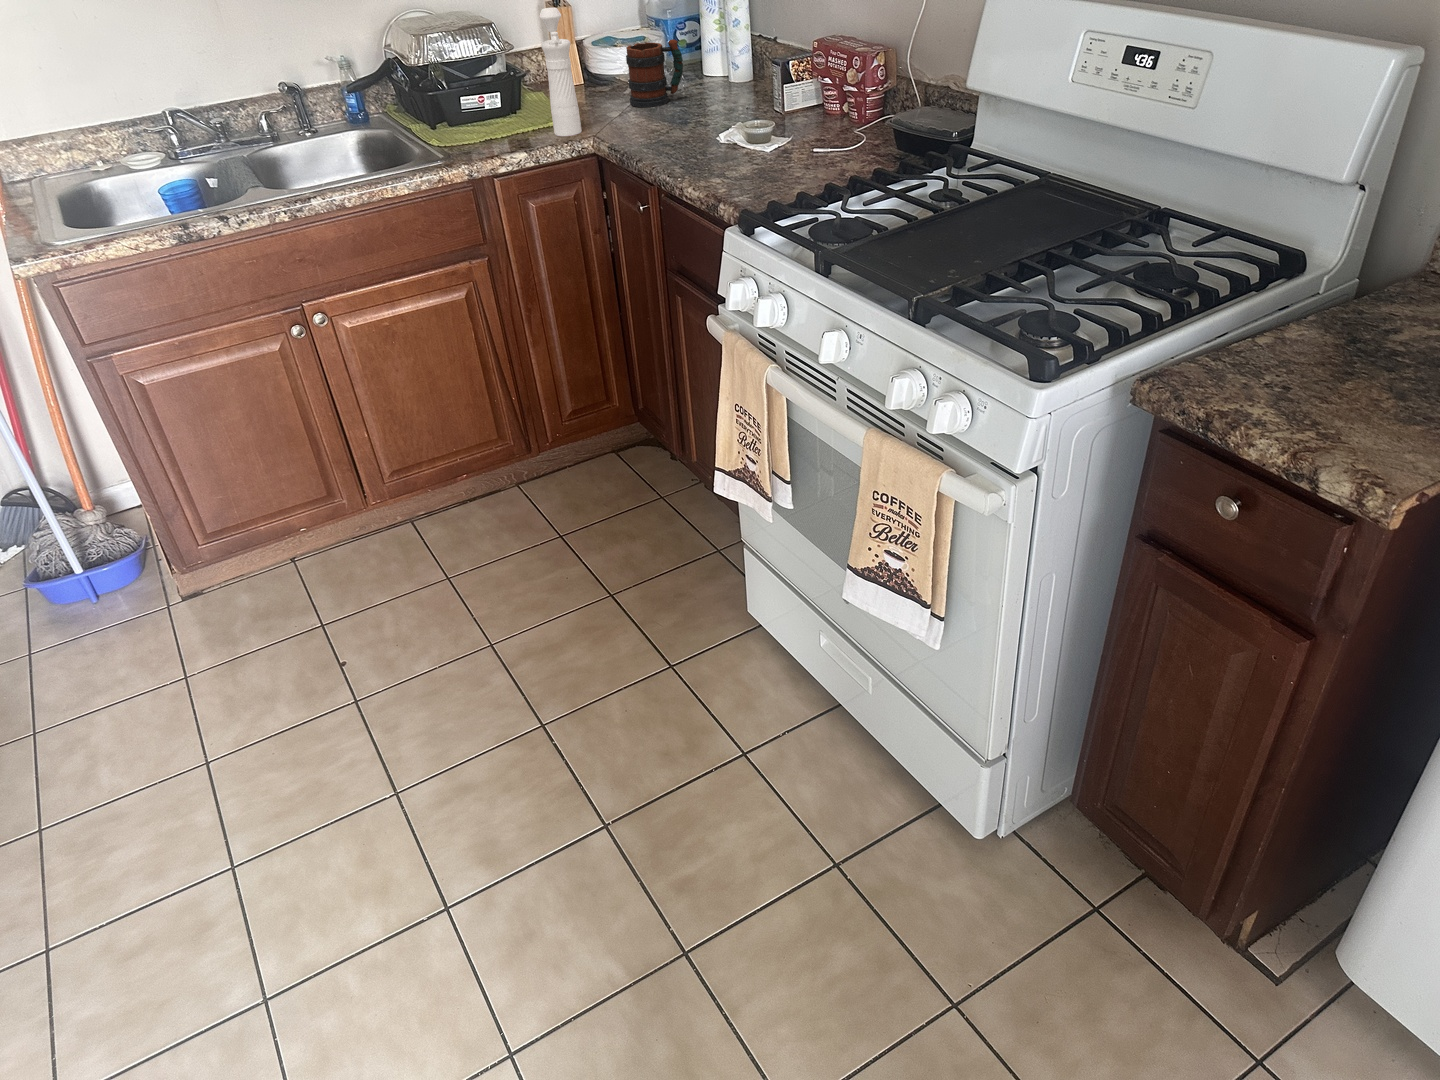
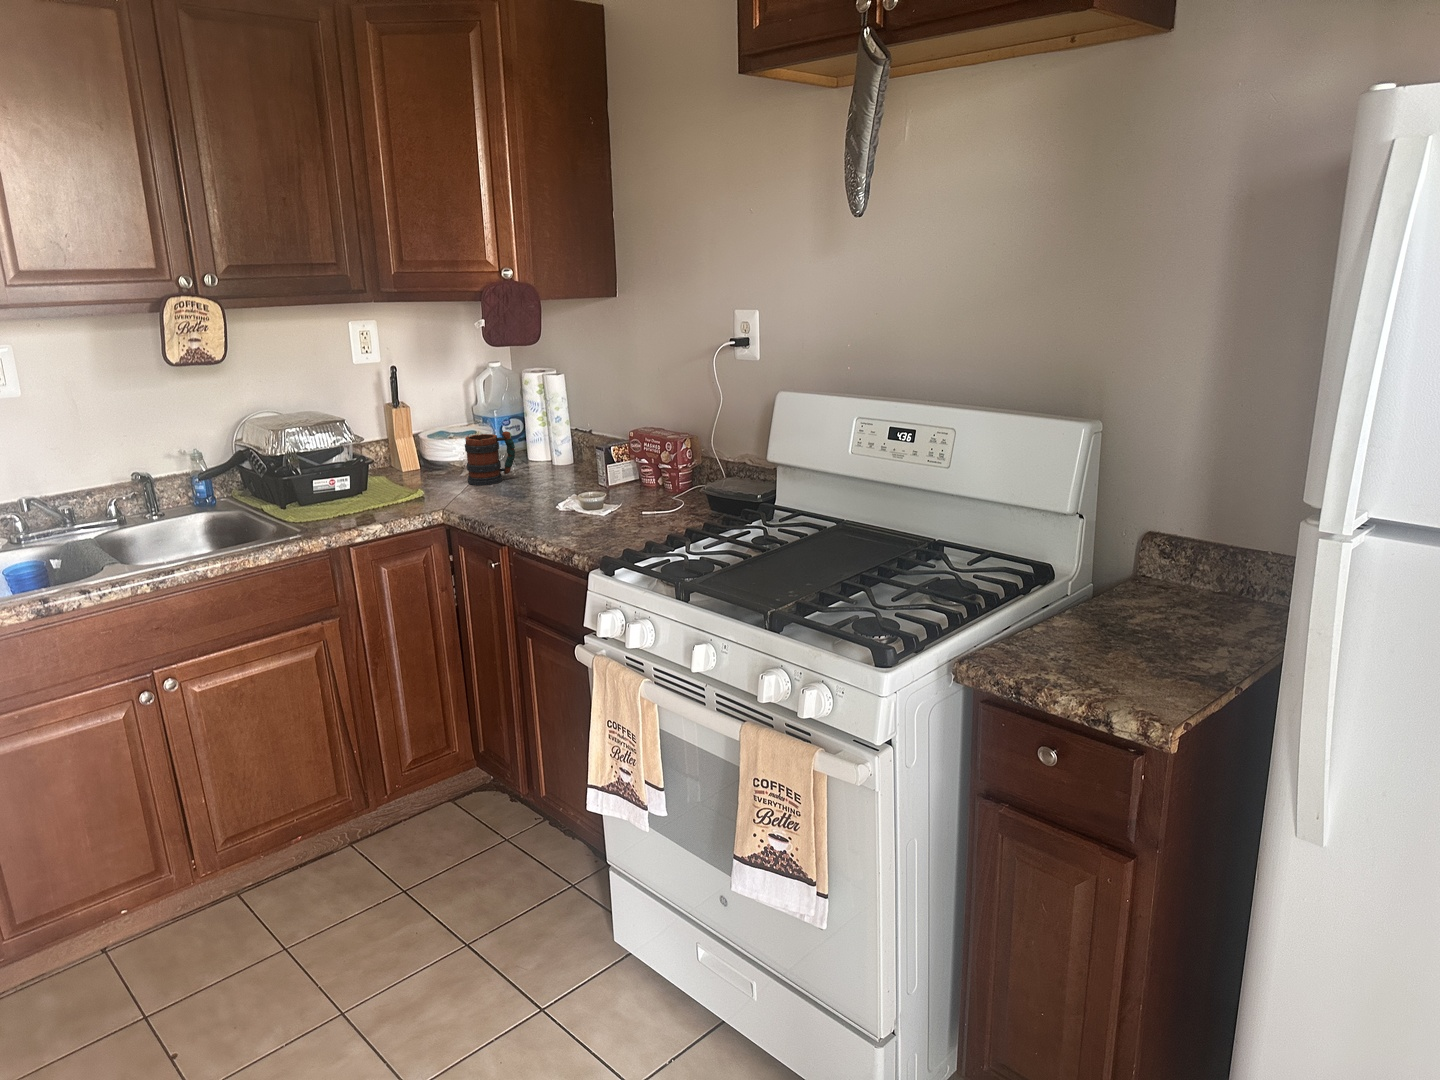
pepper mill: present [539,8,582,136] -> none [392,408,431,510]

